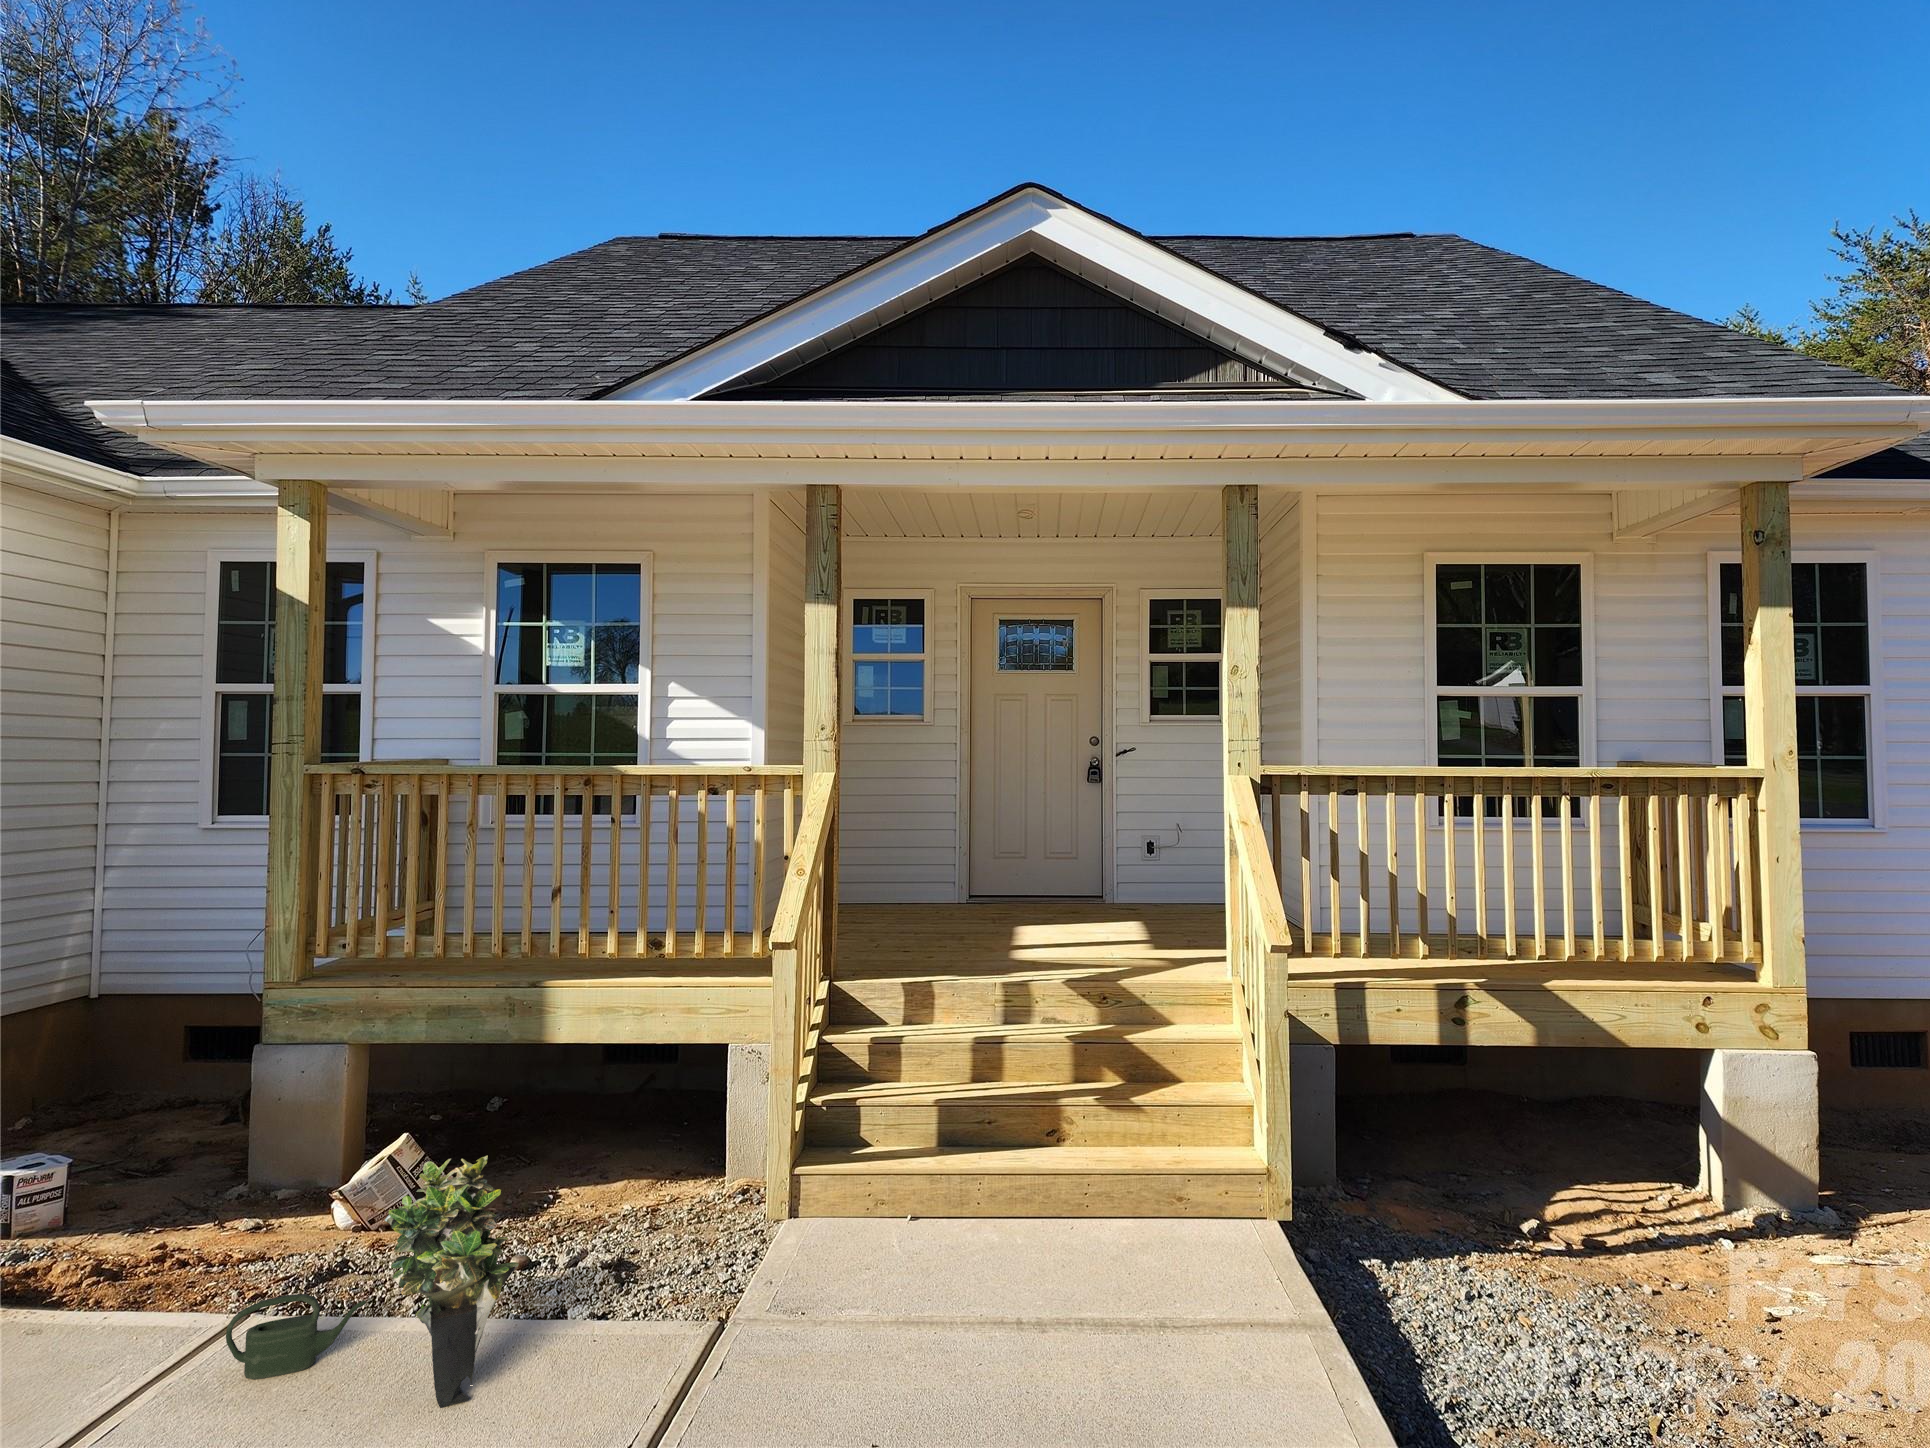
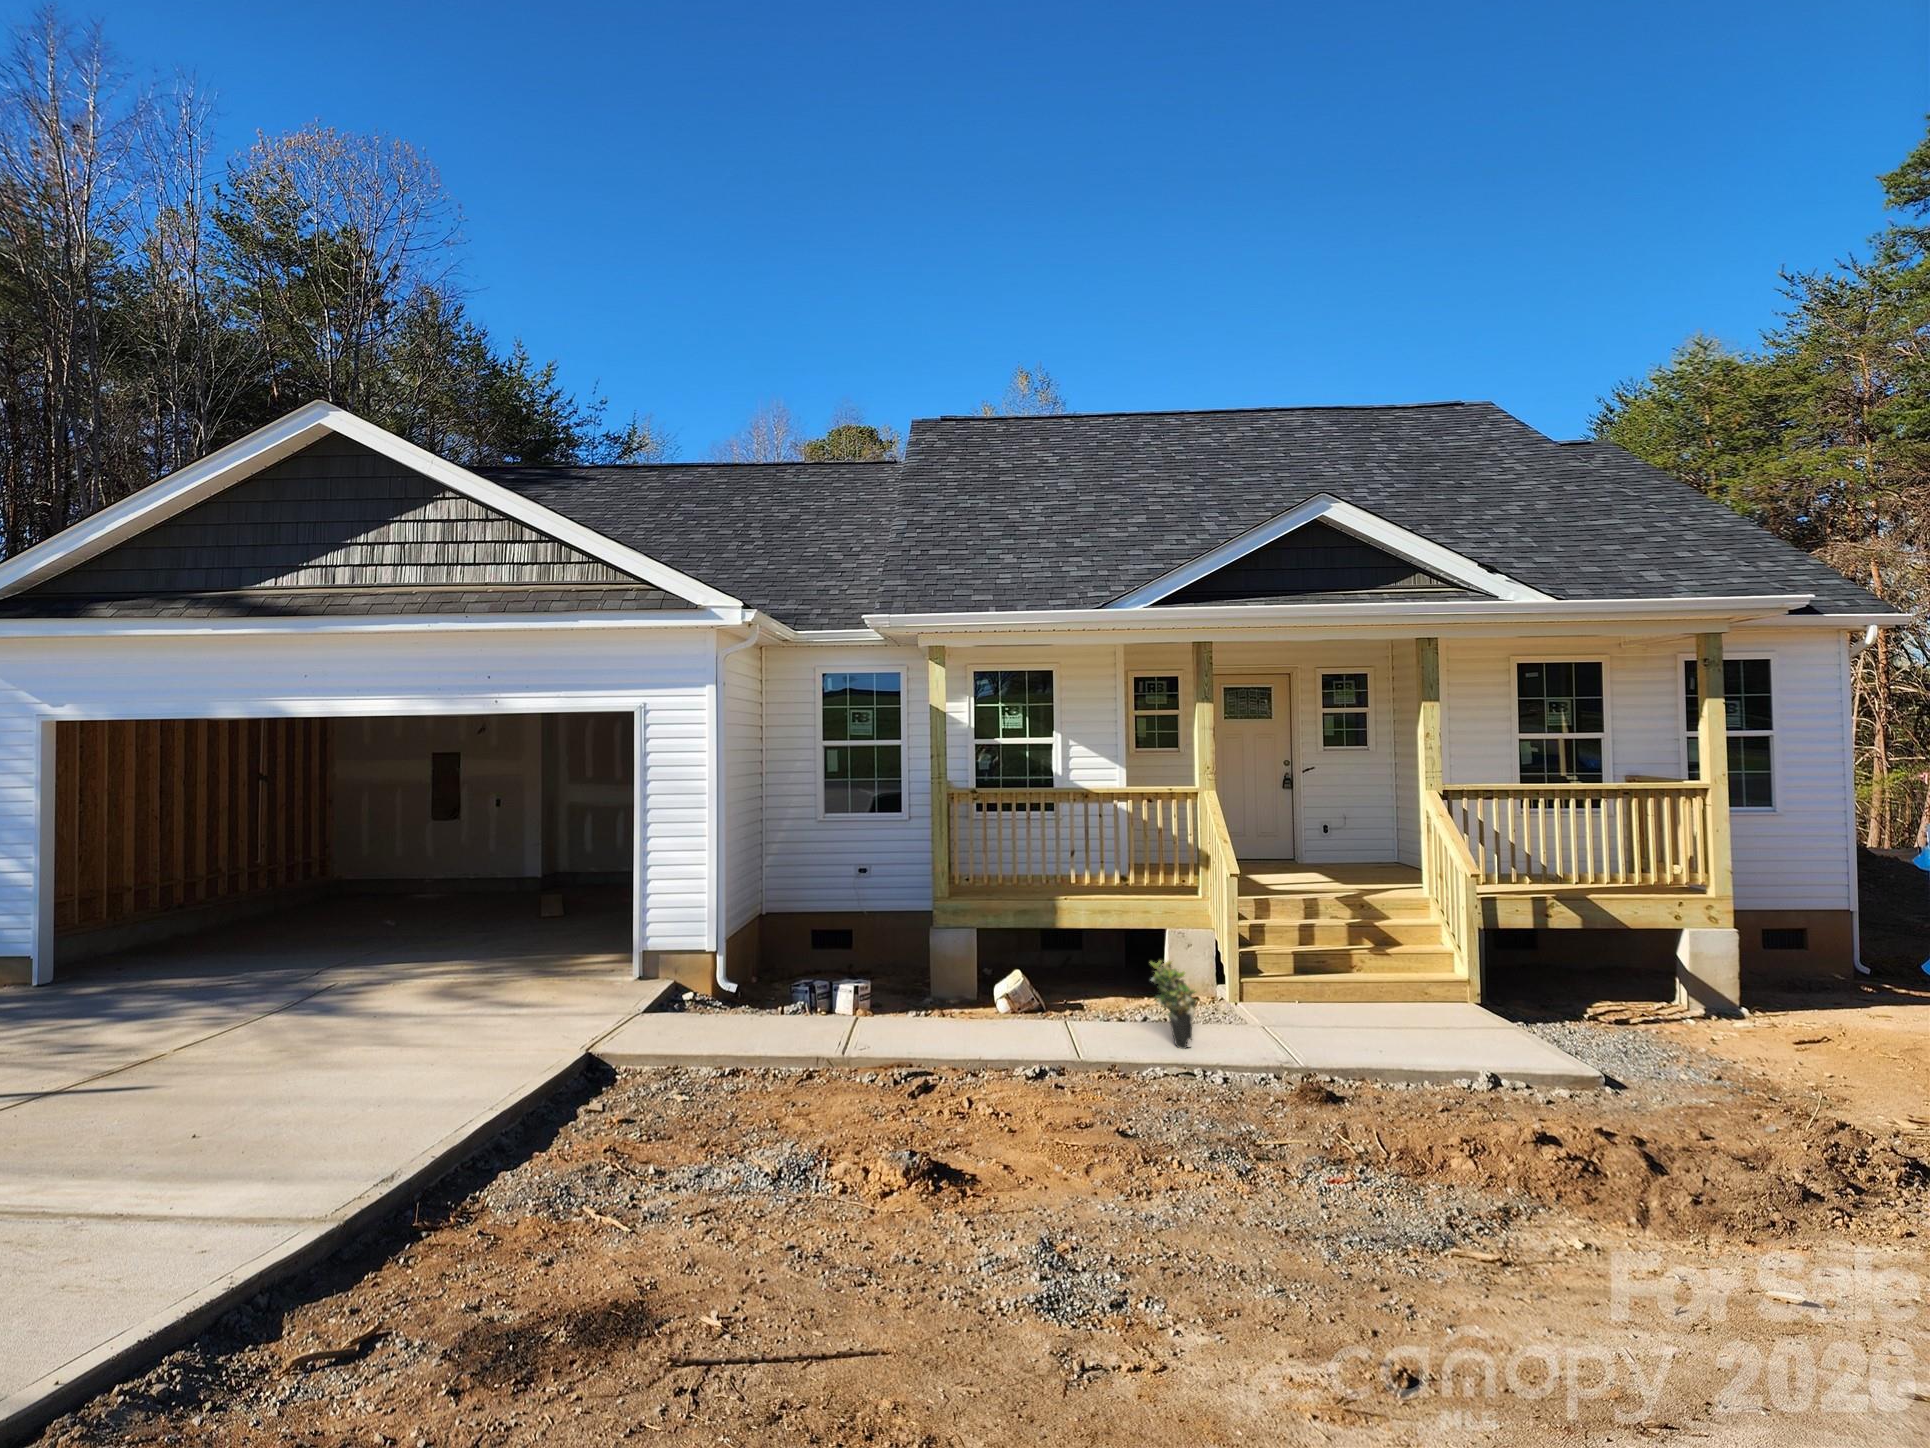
watering can: present [226,1294,366,1380] -> none [1083,1014,1124,1044]

